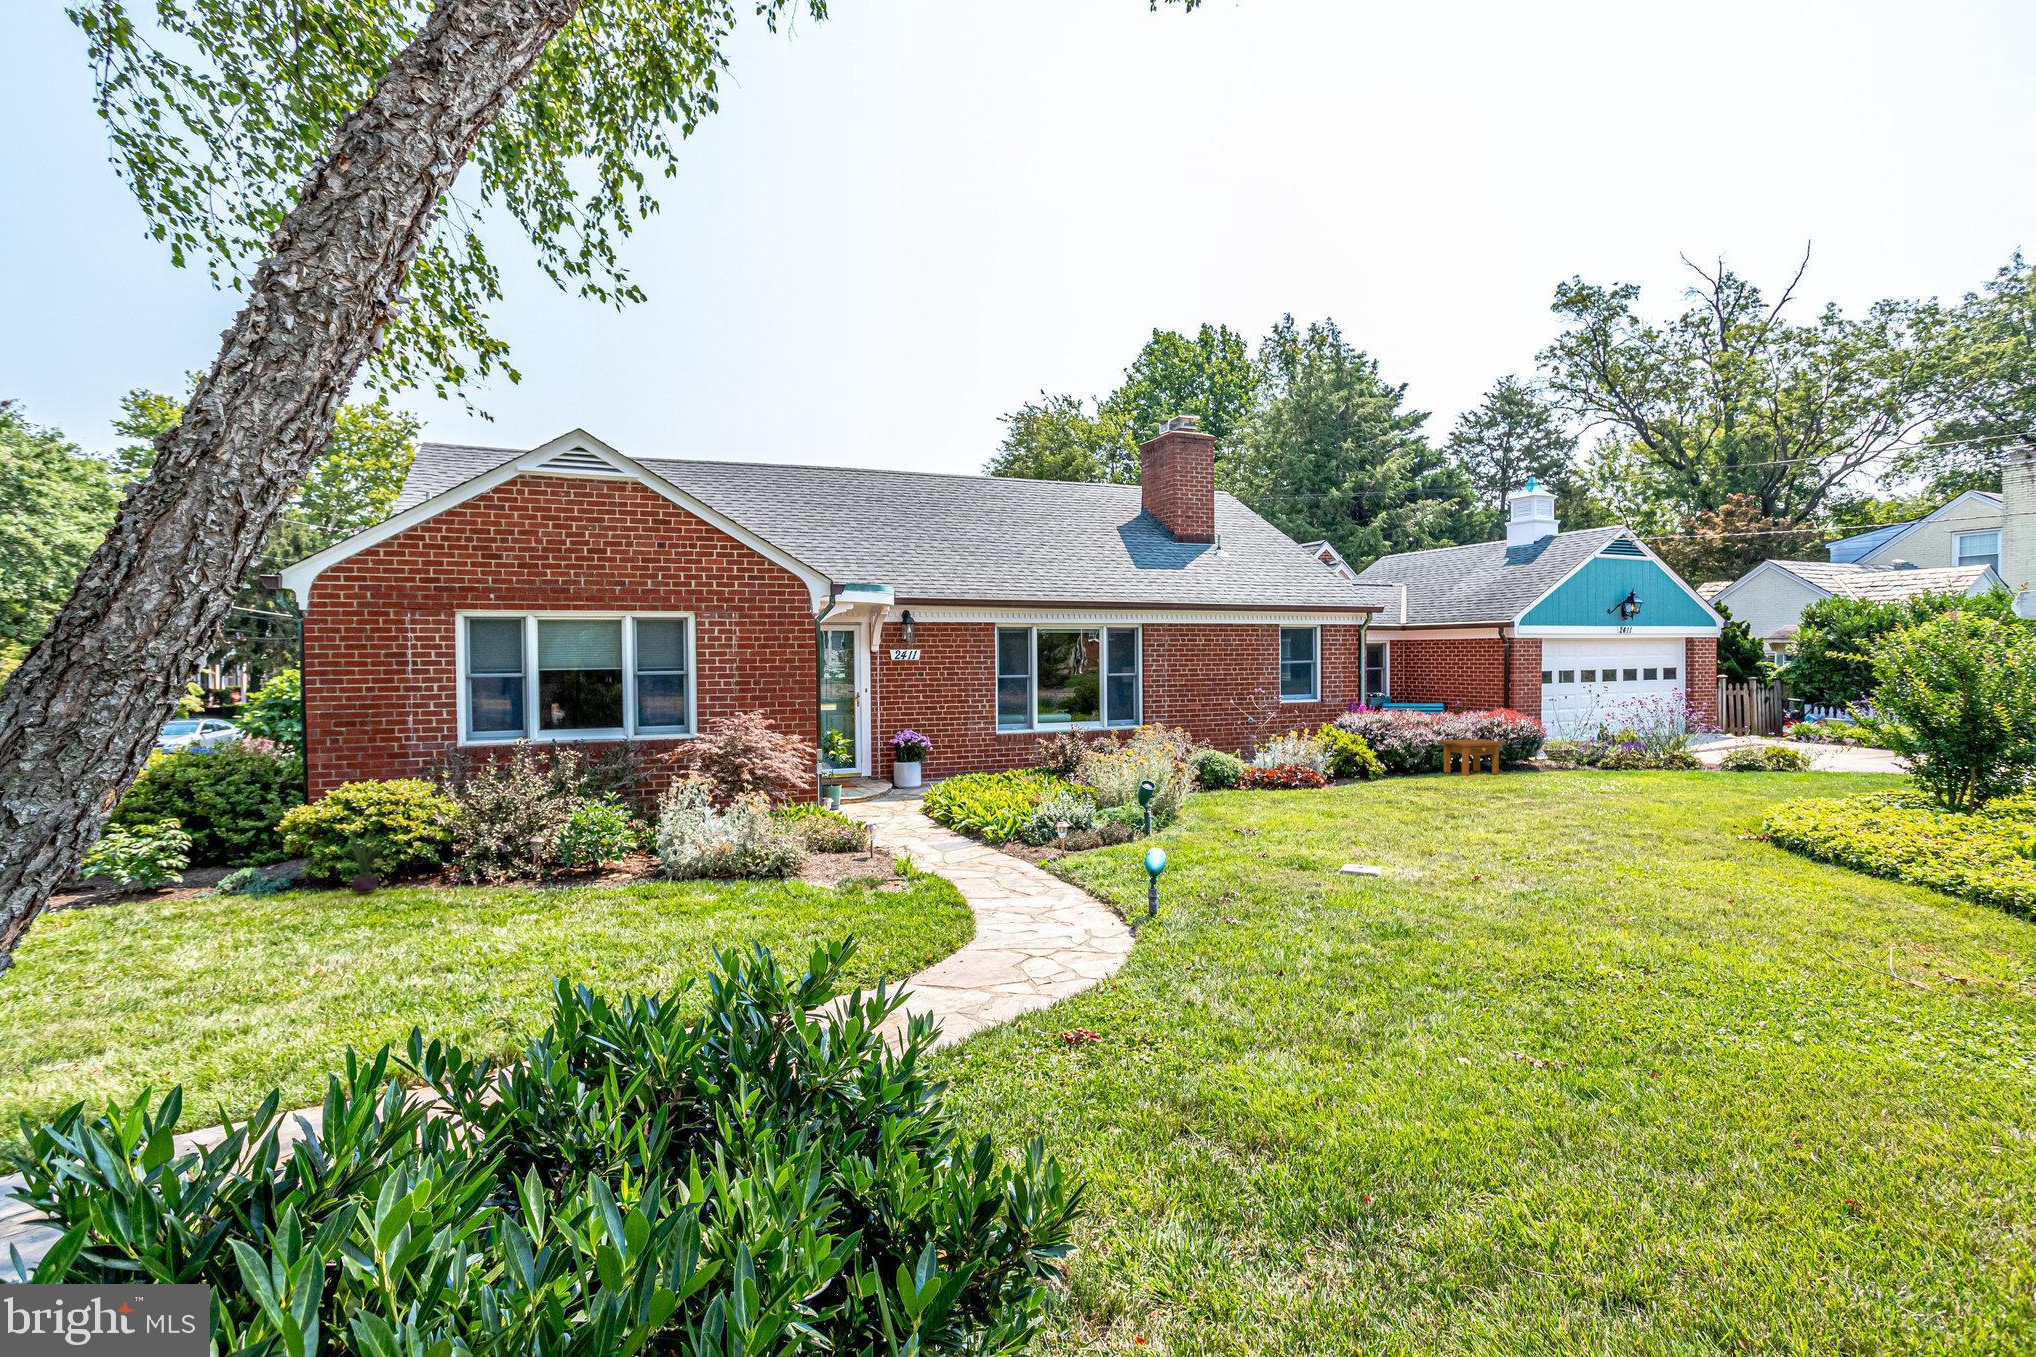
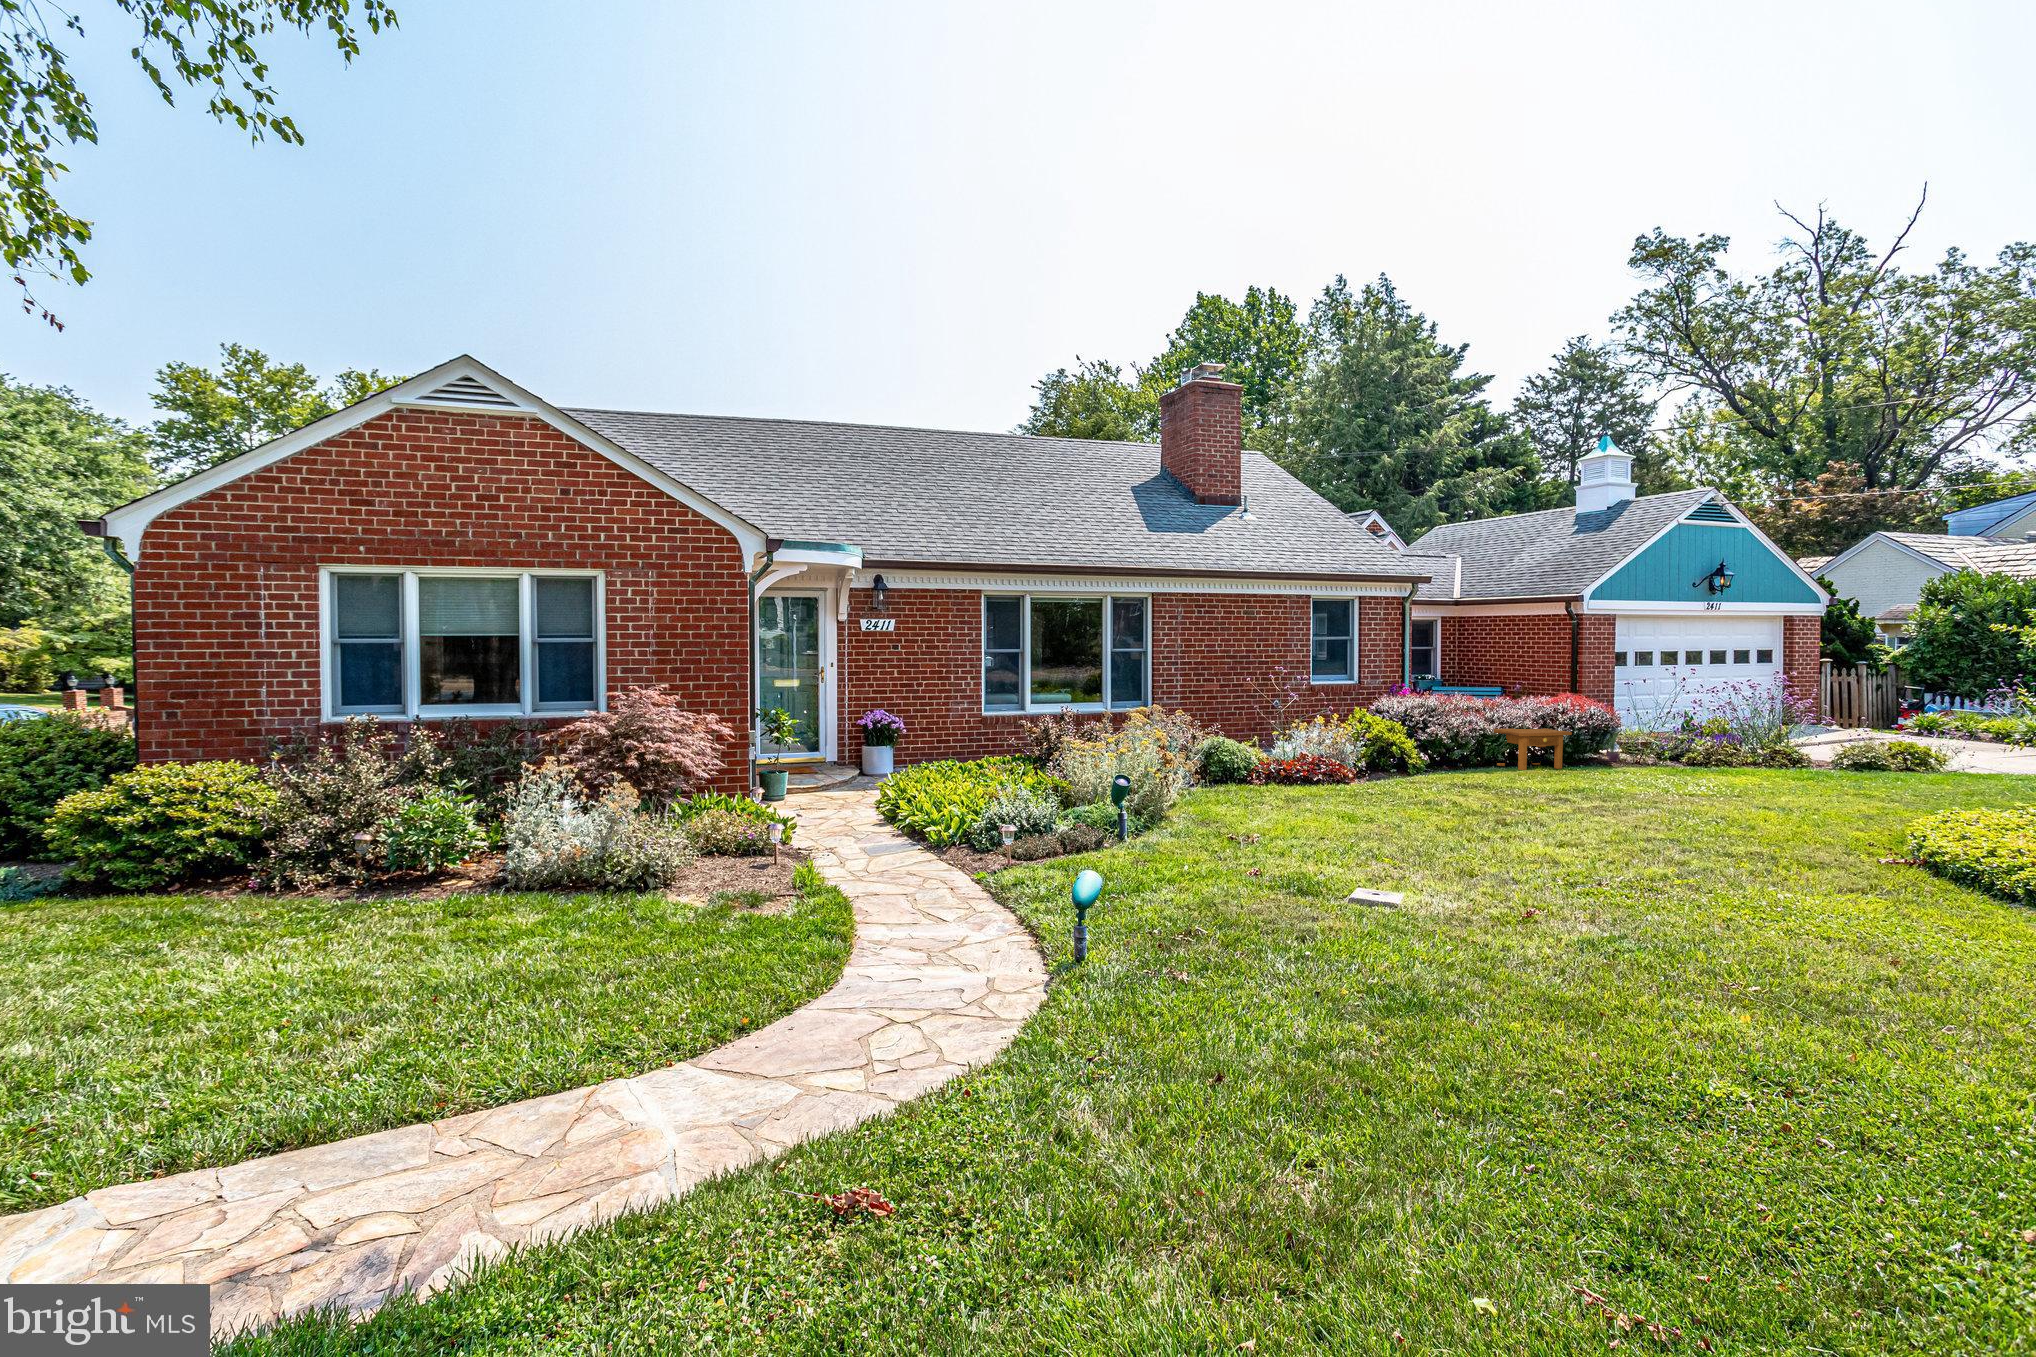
decorative plant: present [348,832,378,894] -> present [1606,733,1620,762]

